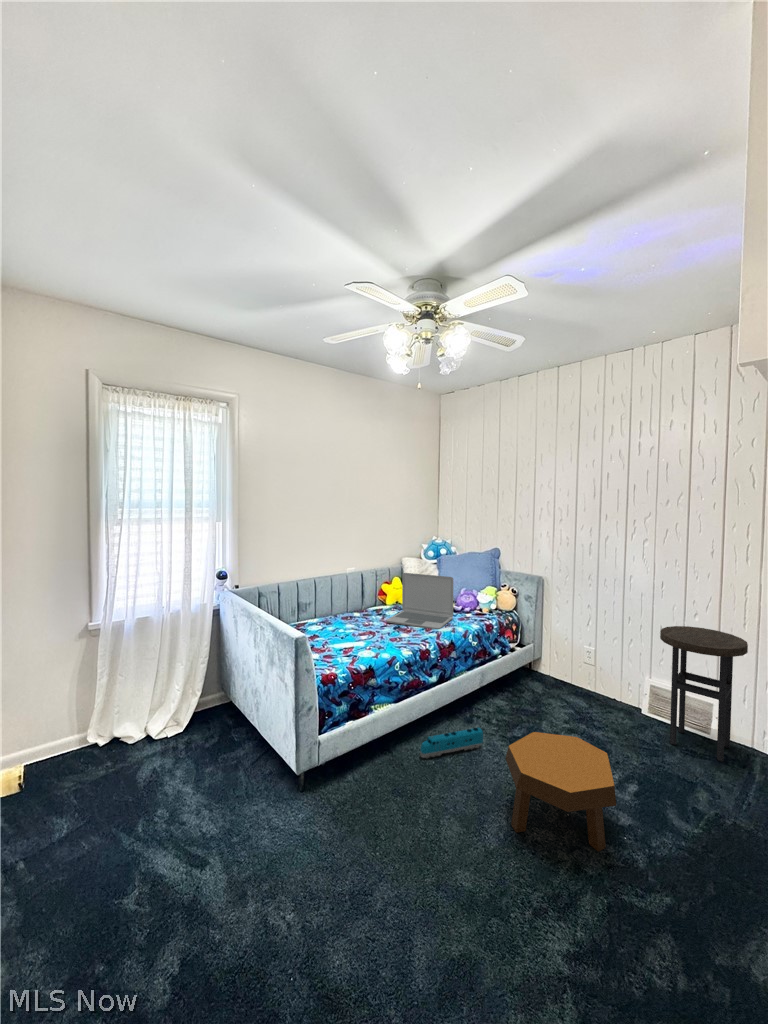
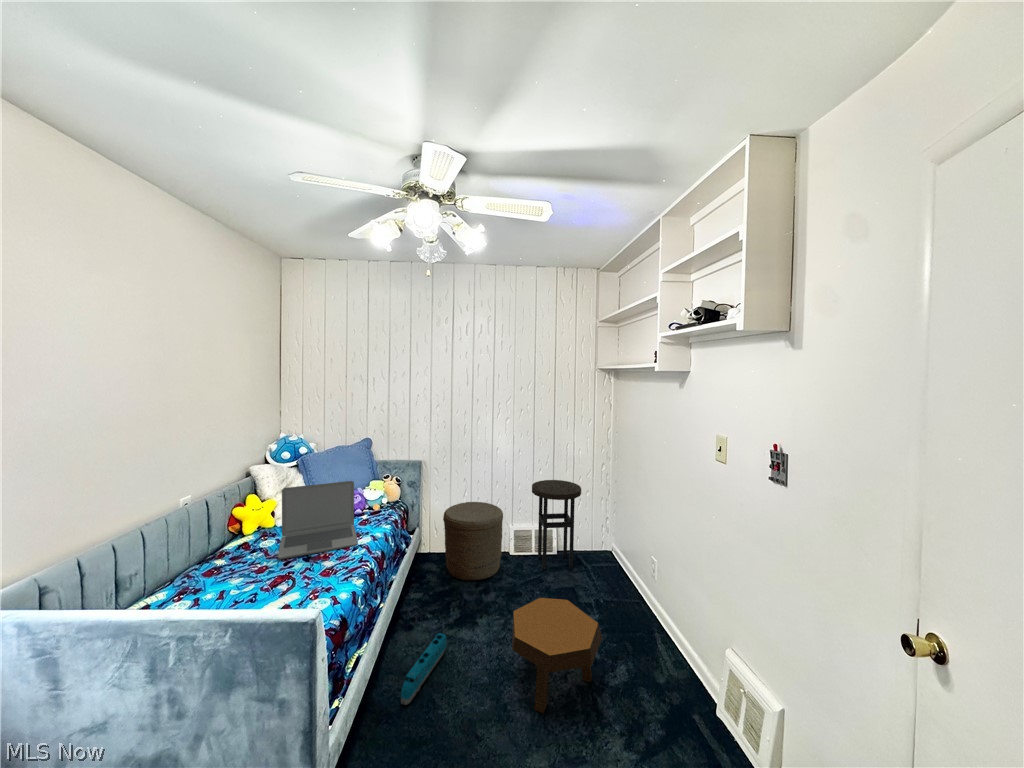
woven basket: none [544,630,621,721] -> present [443,502,503,581]

